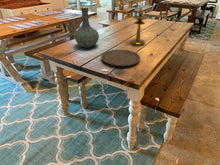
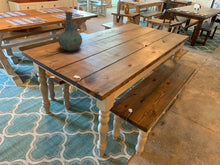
candlestick: present [131,8,147,46] -> none [115,17,132,55]
plate: present [101,50,140,66] -> none [77,56,116,74]

